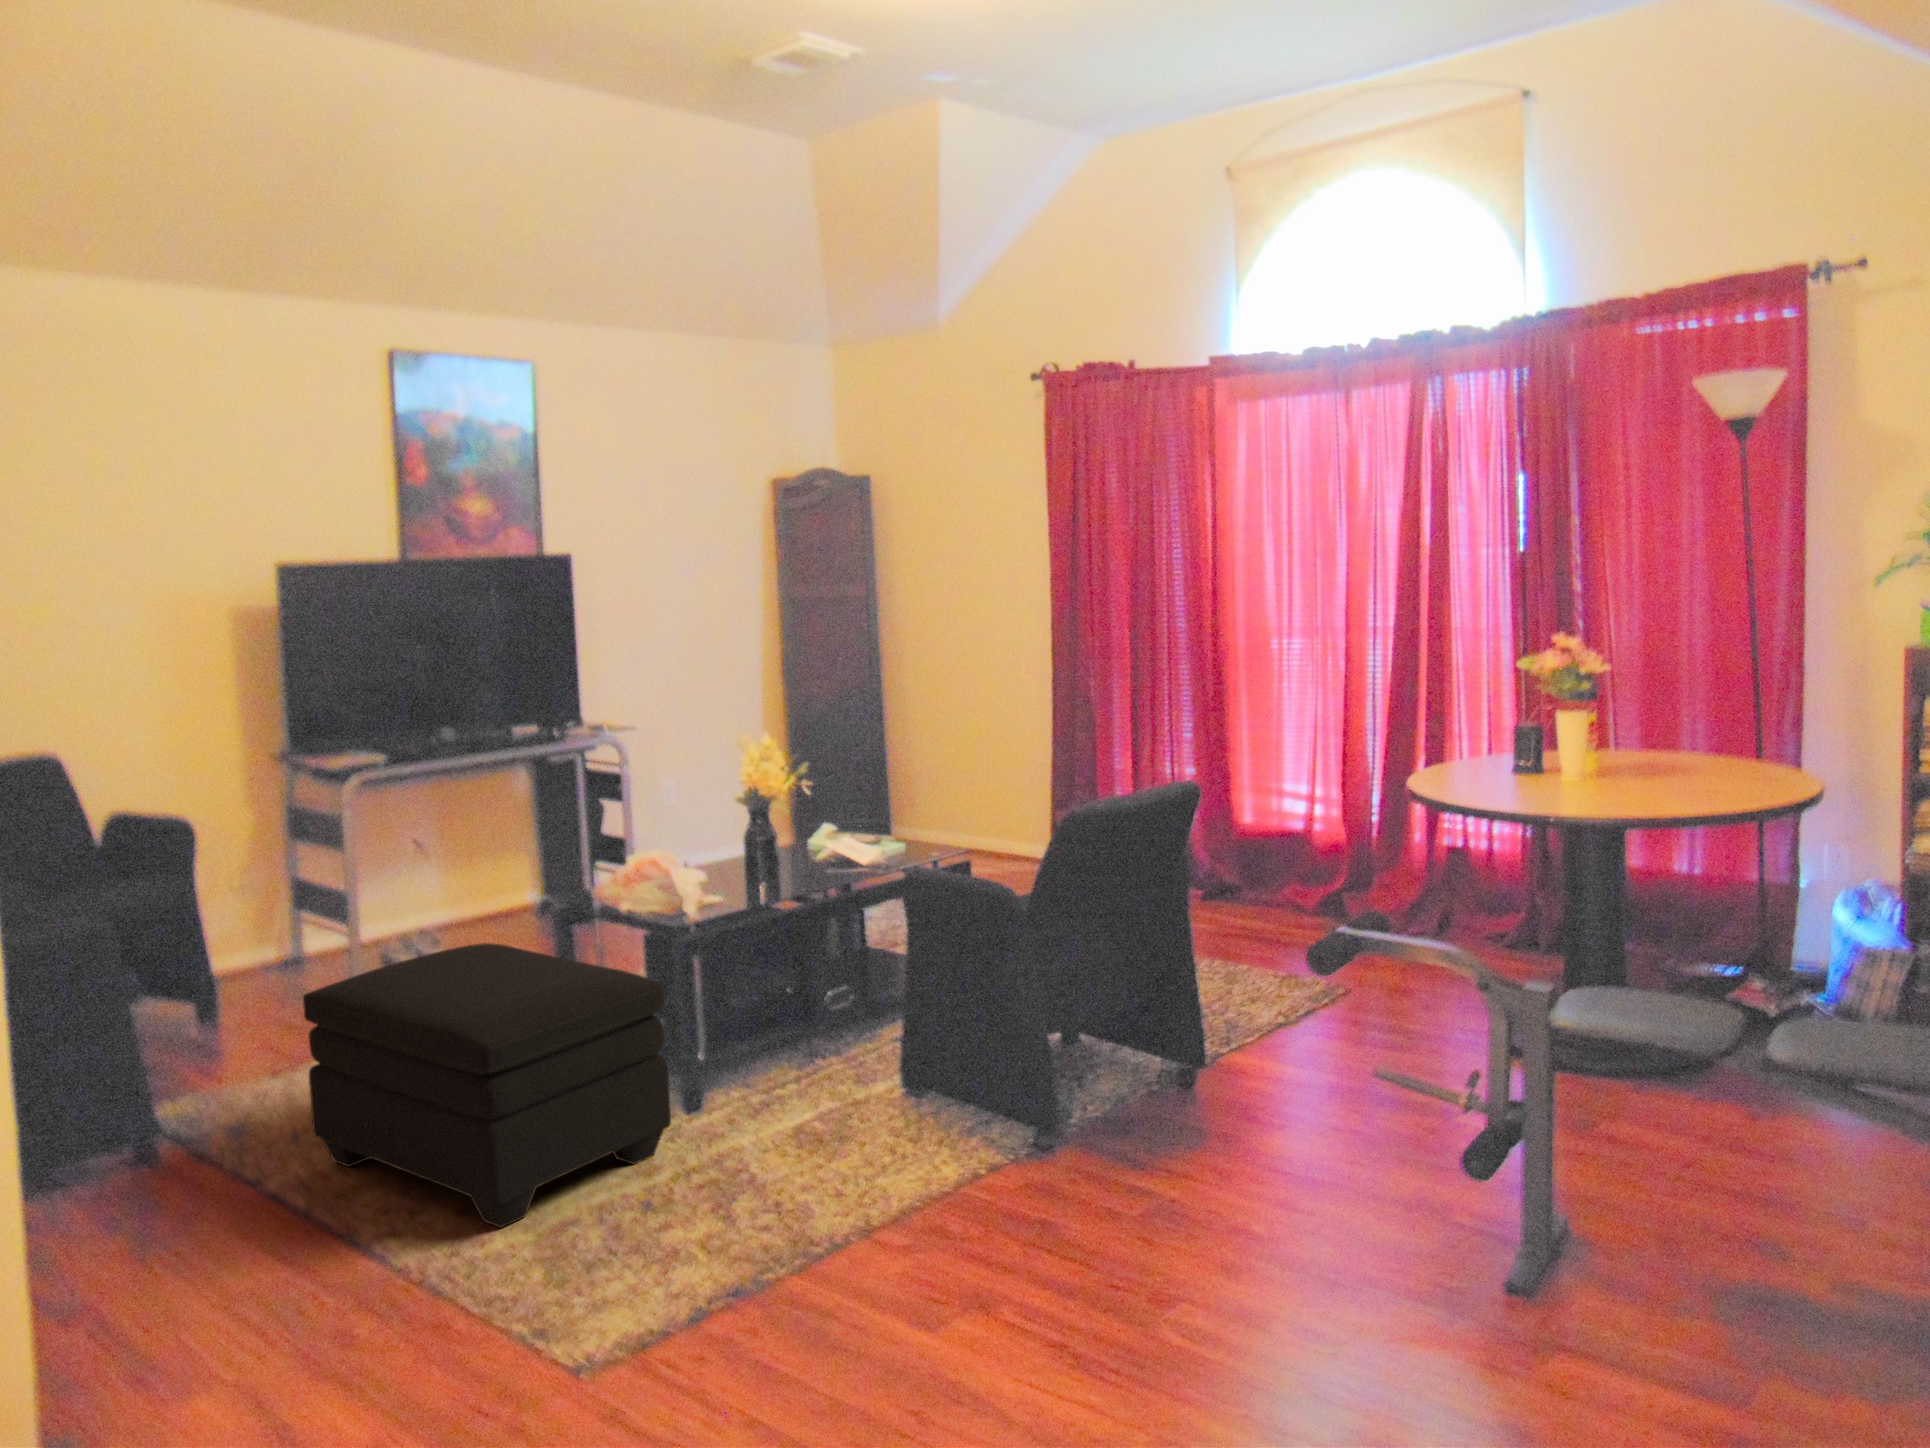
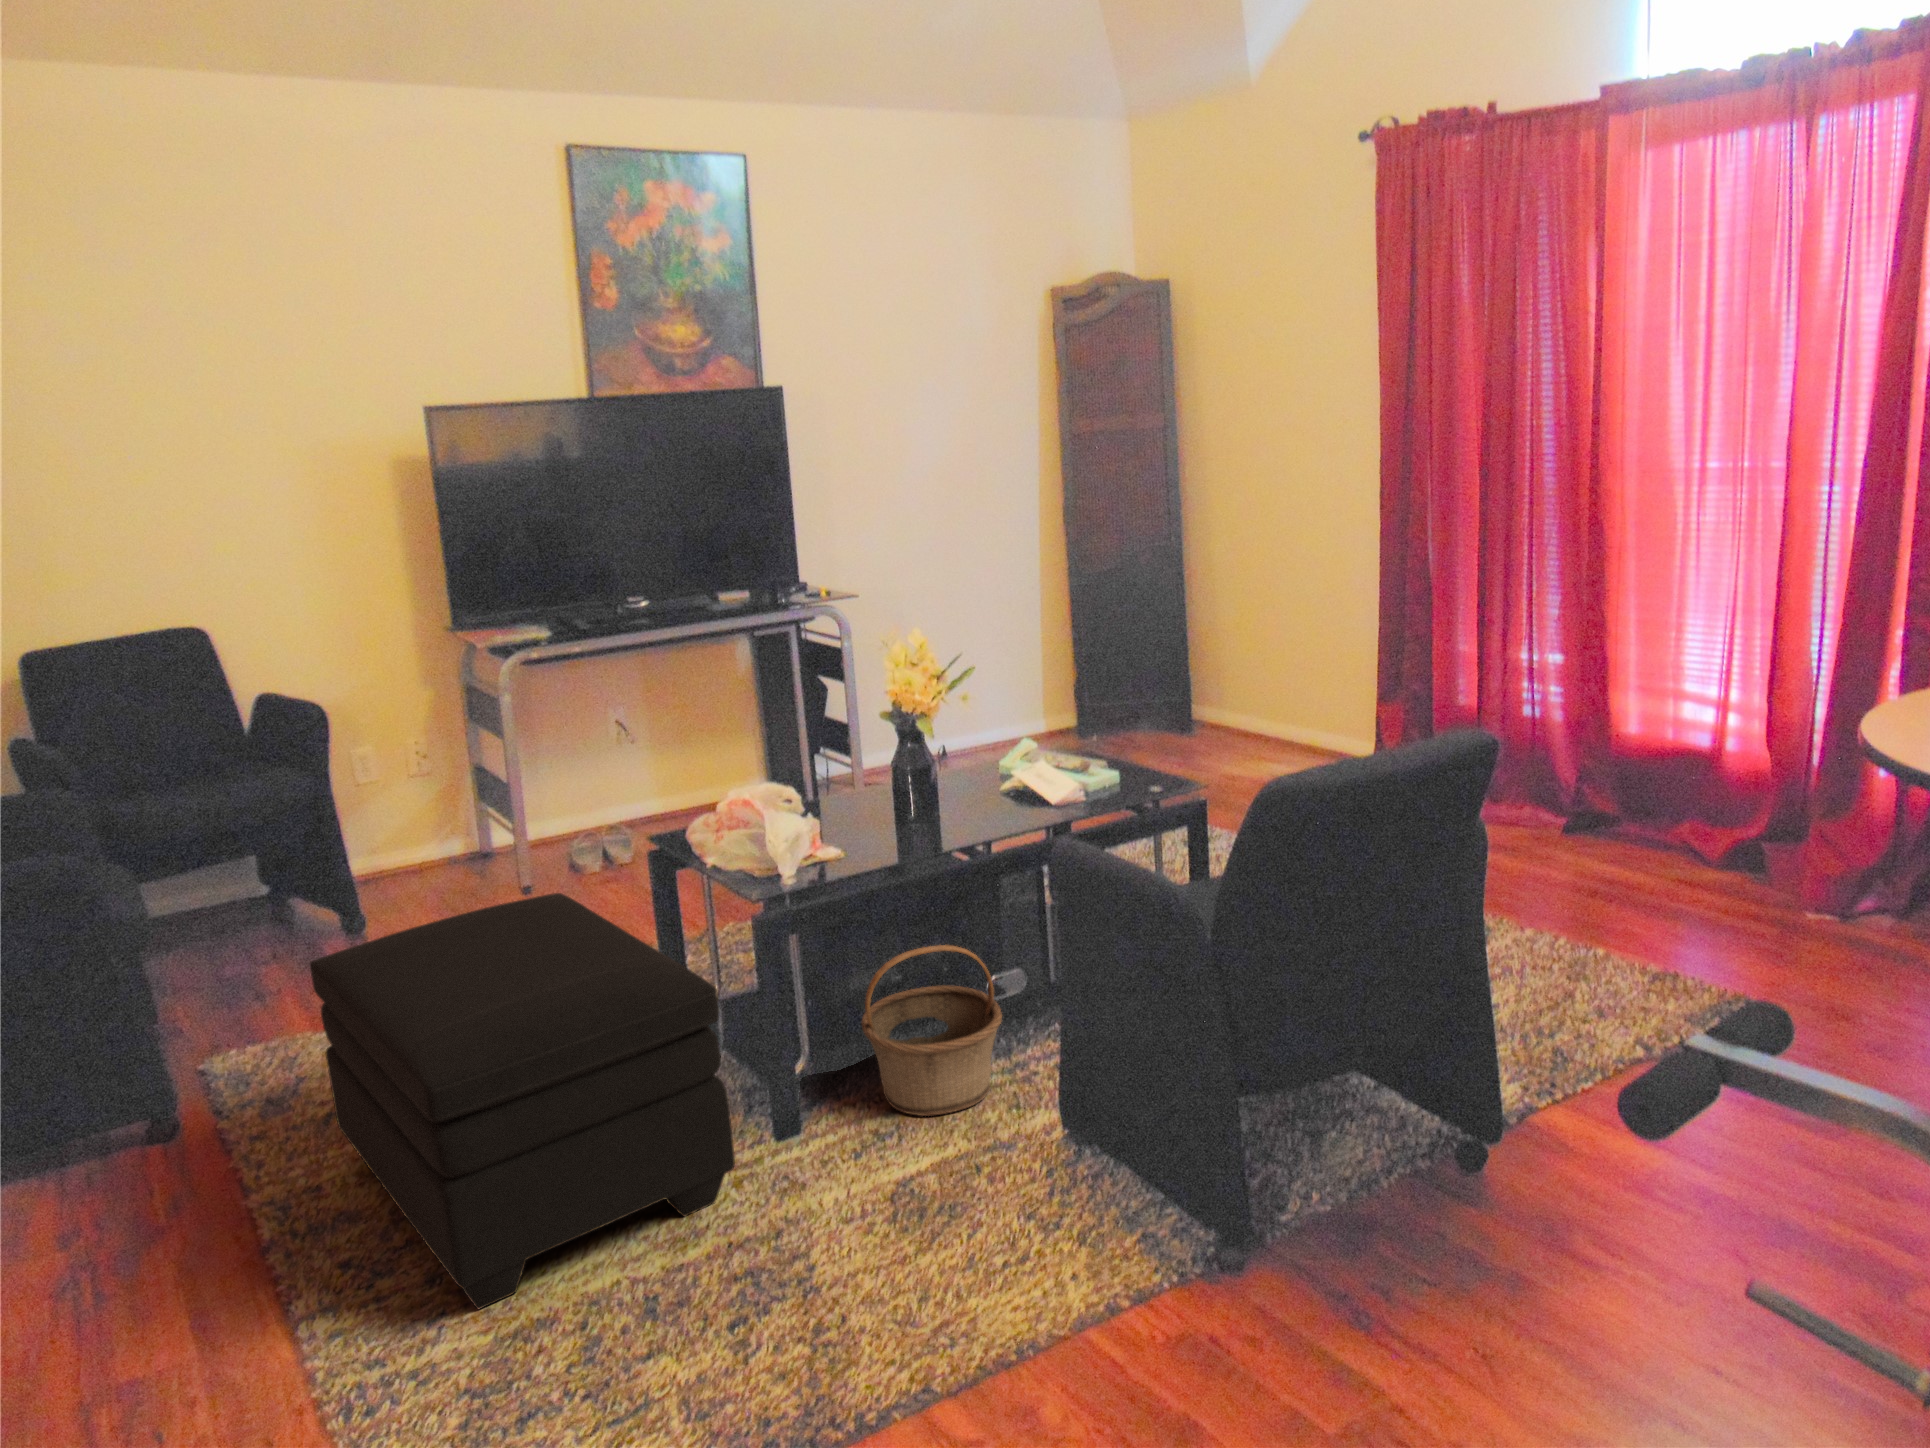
basket: none [737,965,846,1093] -> present [861,945,1002,1116]

